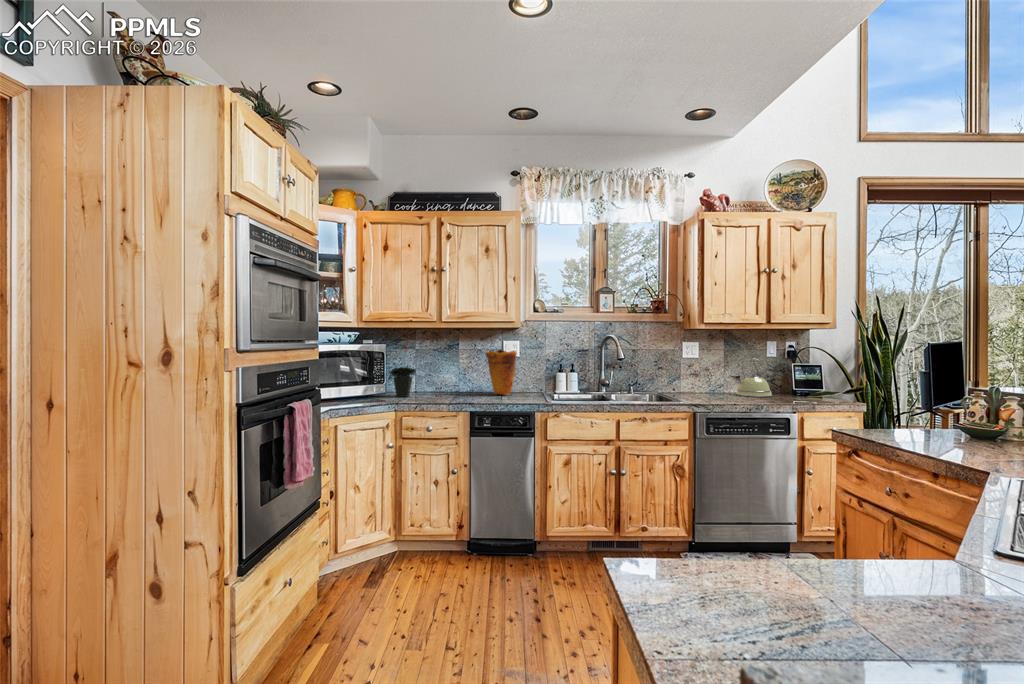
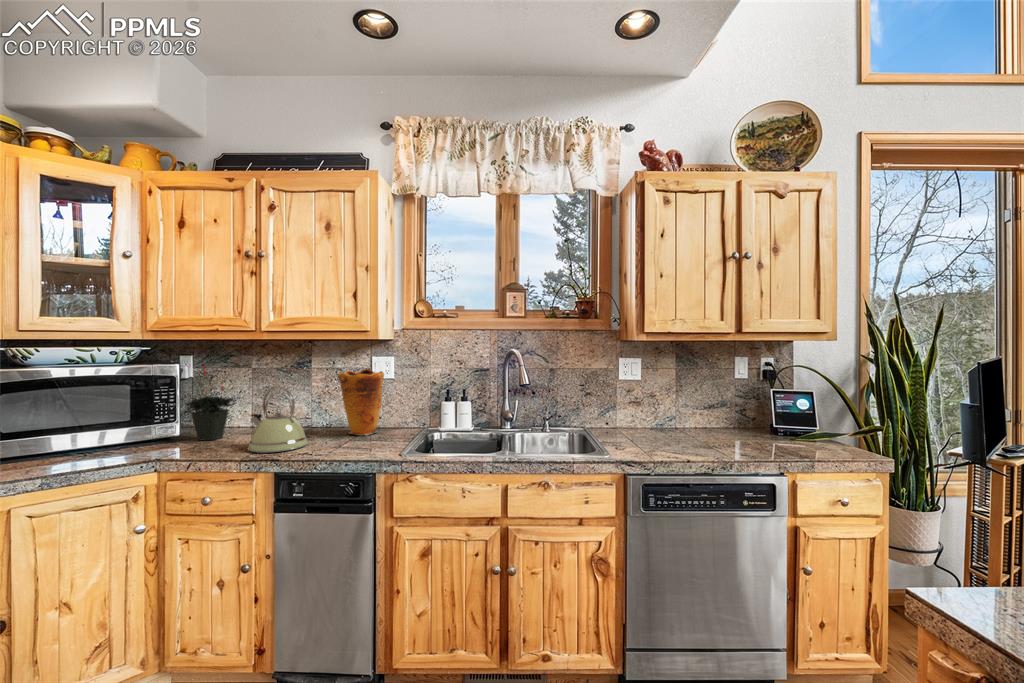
kettle: present [732,358,772,397] -> present [248,387,307,453]

